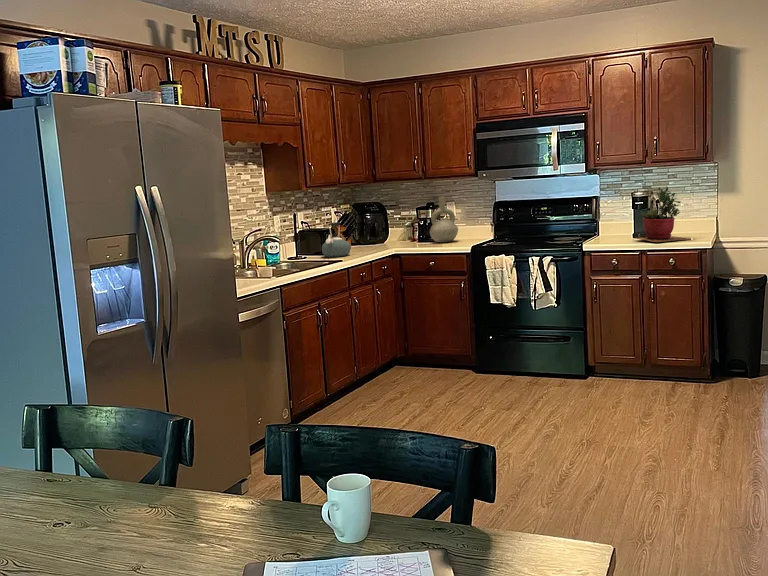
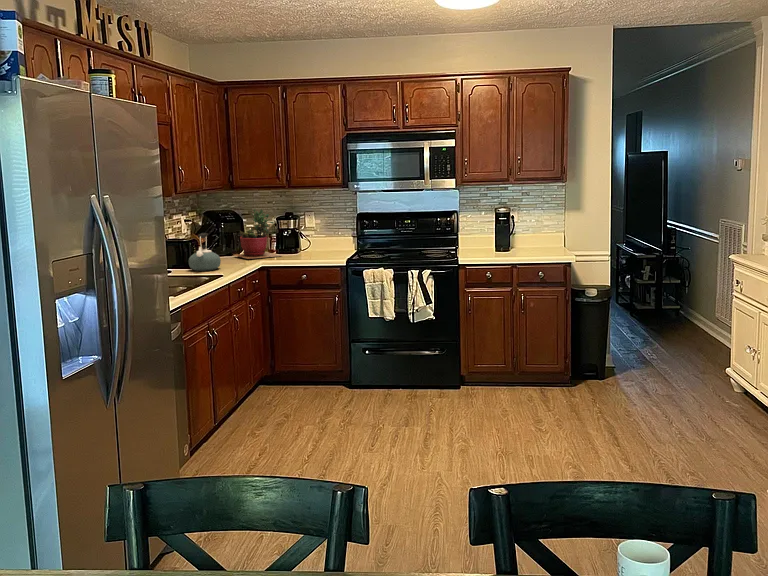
succulent plant: present [635,187,689,242] -> present [235,209,280,259]
decorative vase: present [430,196,458,242] -> none [294,207,323,254]

